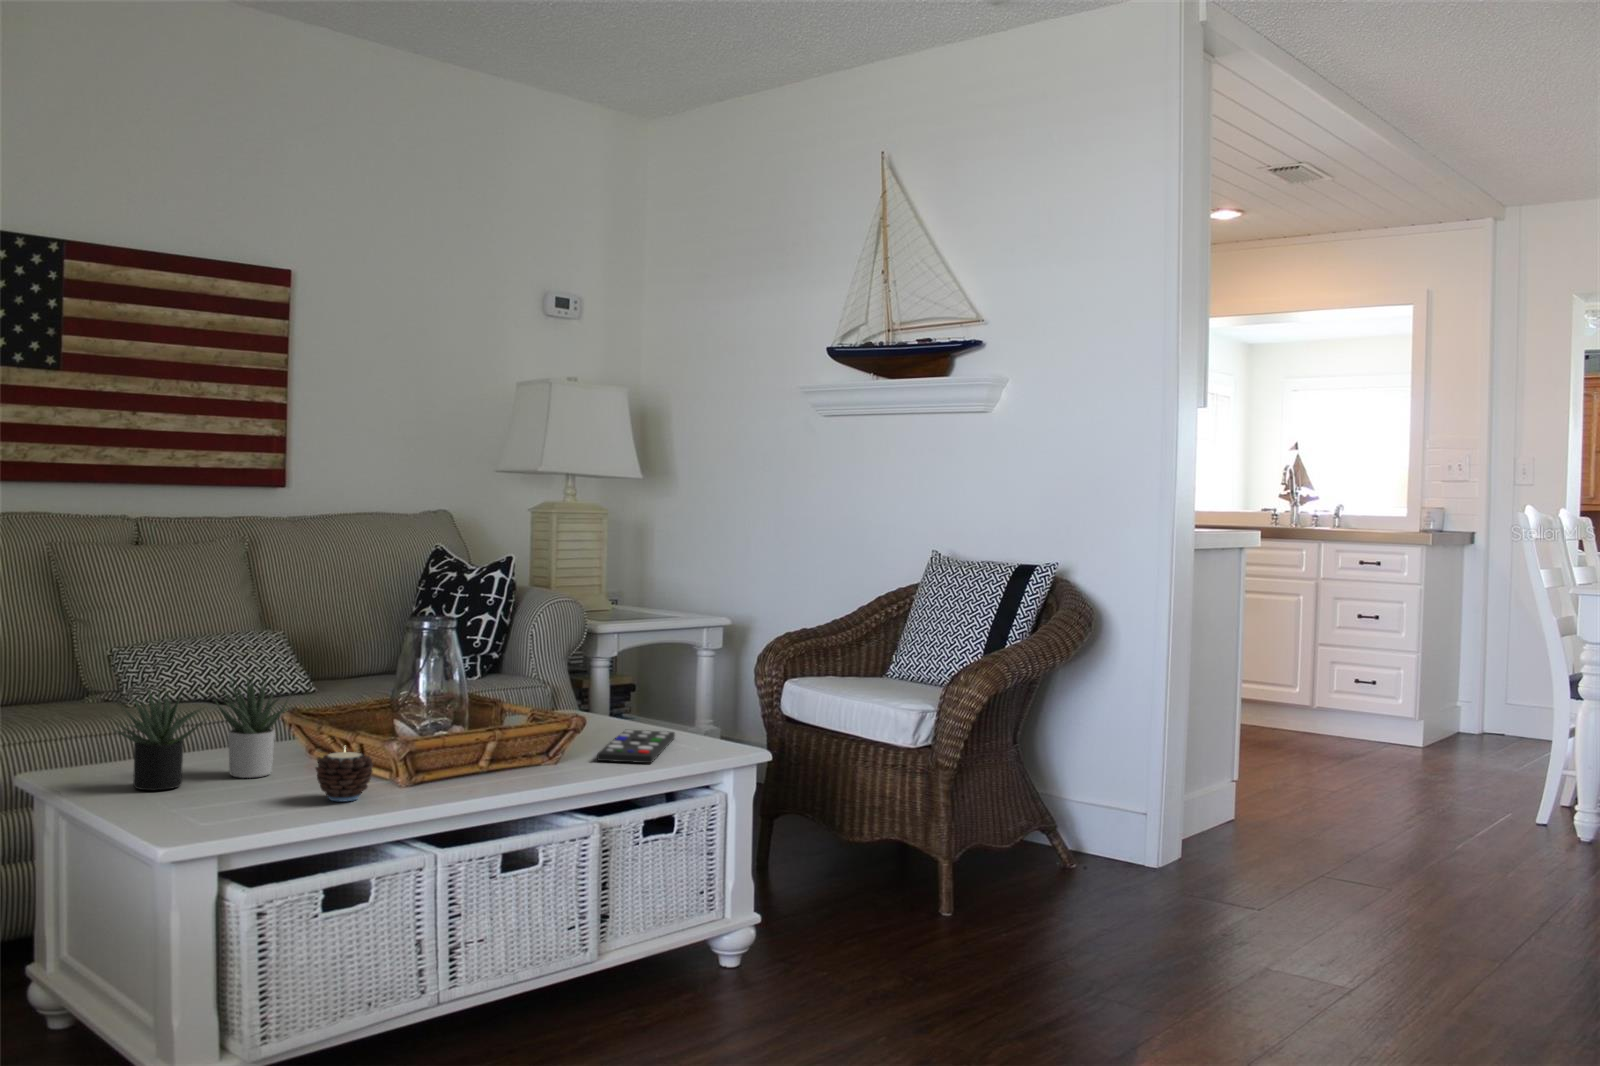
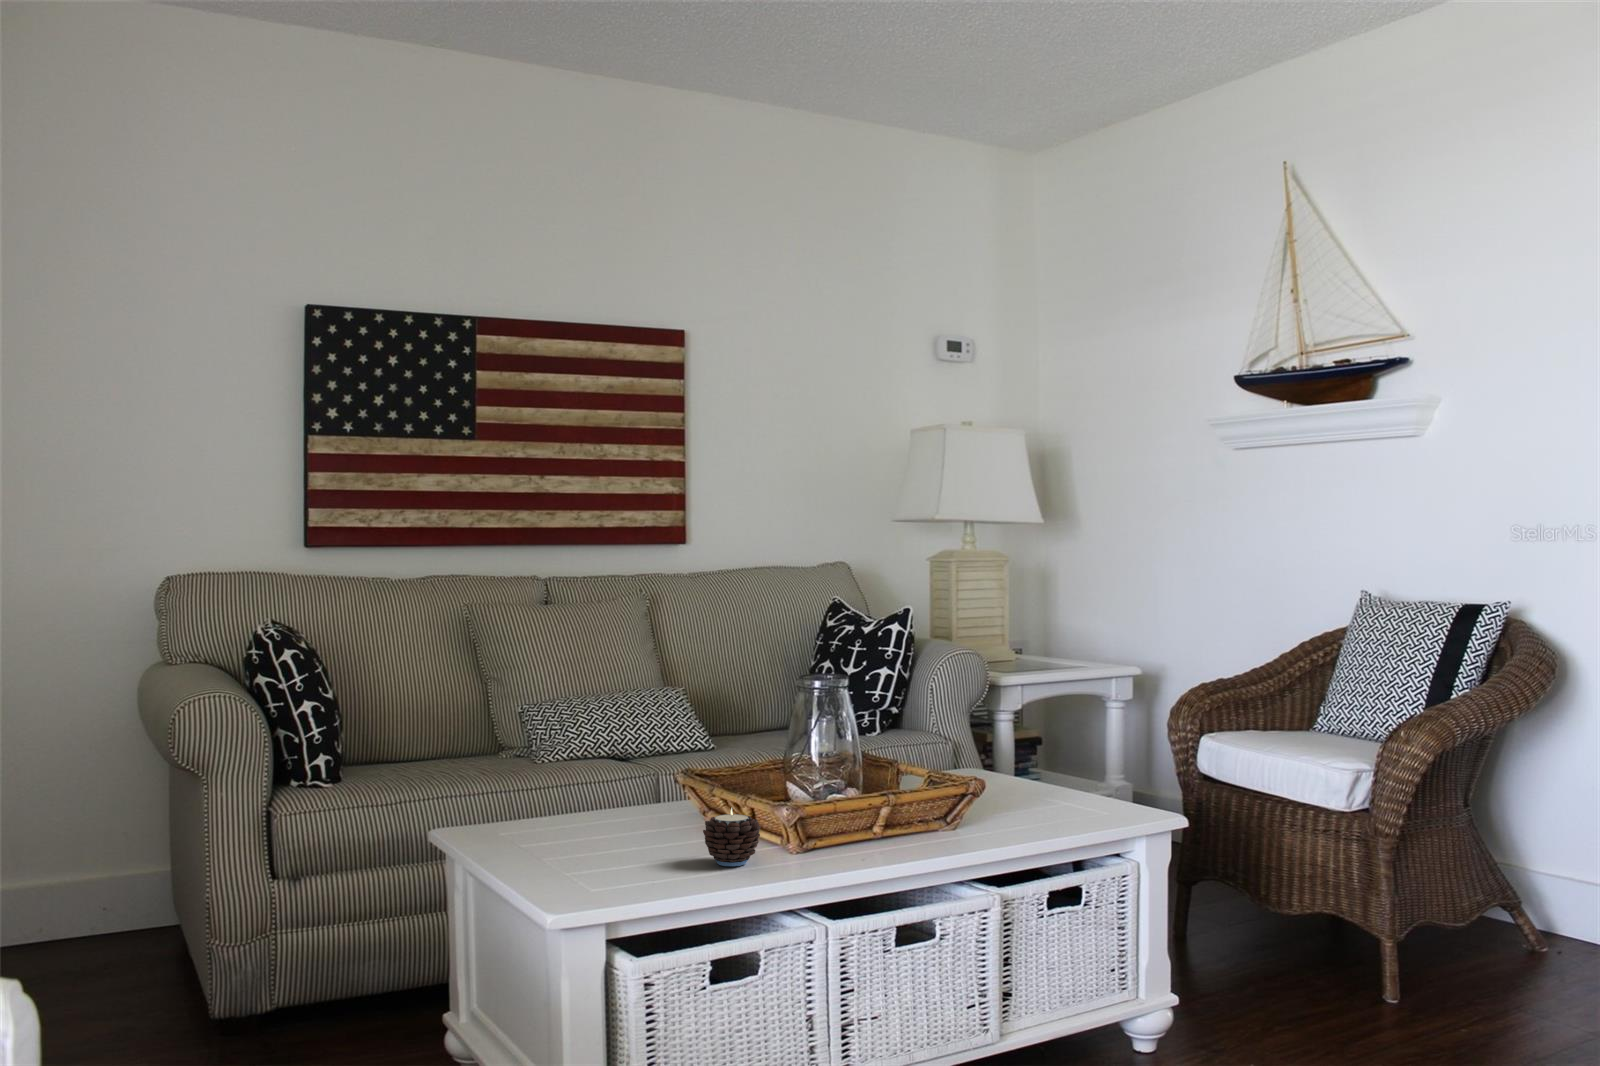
succulent plant: present [113,679,291,790] -> none [507,730,689,850]
remote control: present [597,730,675,763] -> none [994,790,1079,829]

